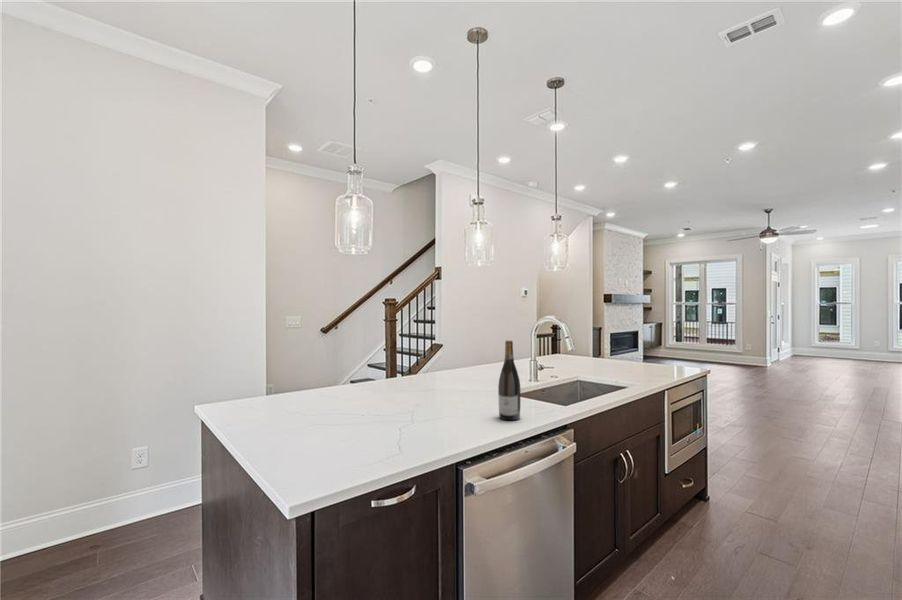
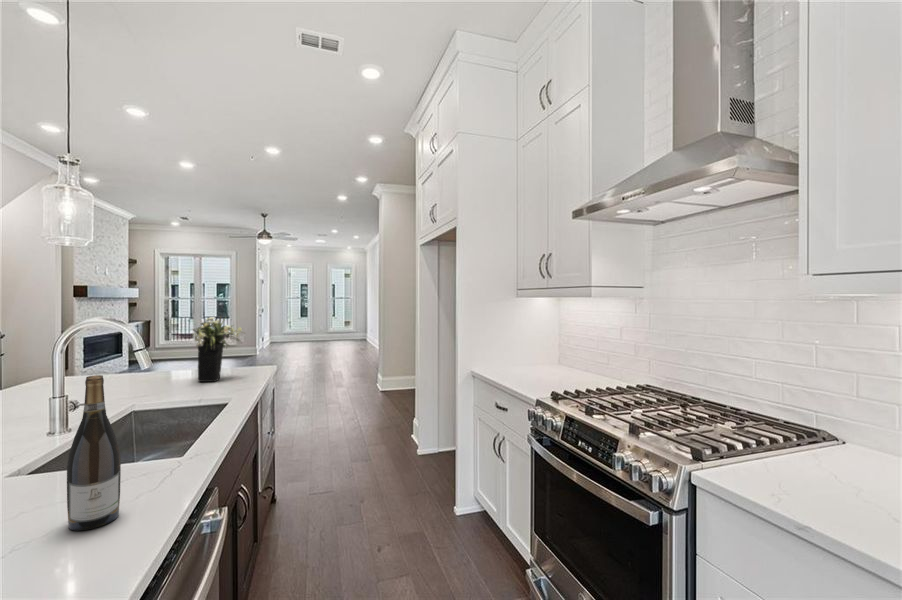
flower arrangement: none [623,315,671,370] -> present [193,317,242,382]

